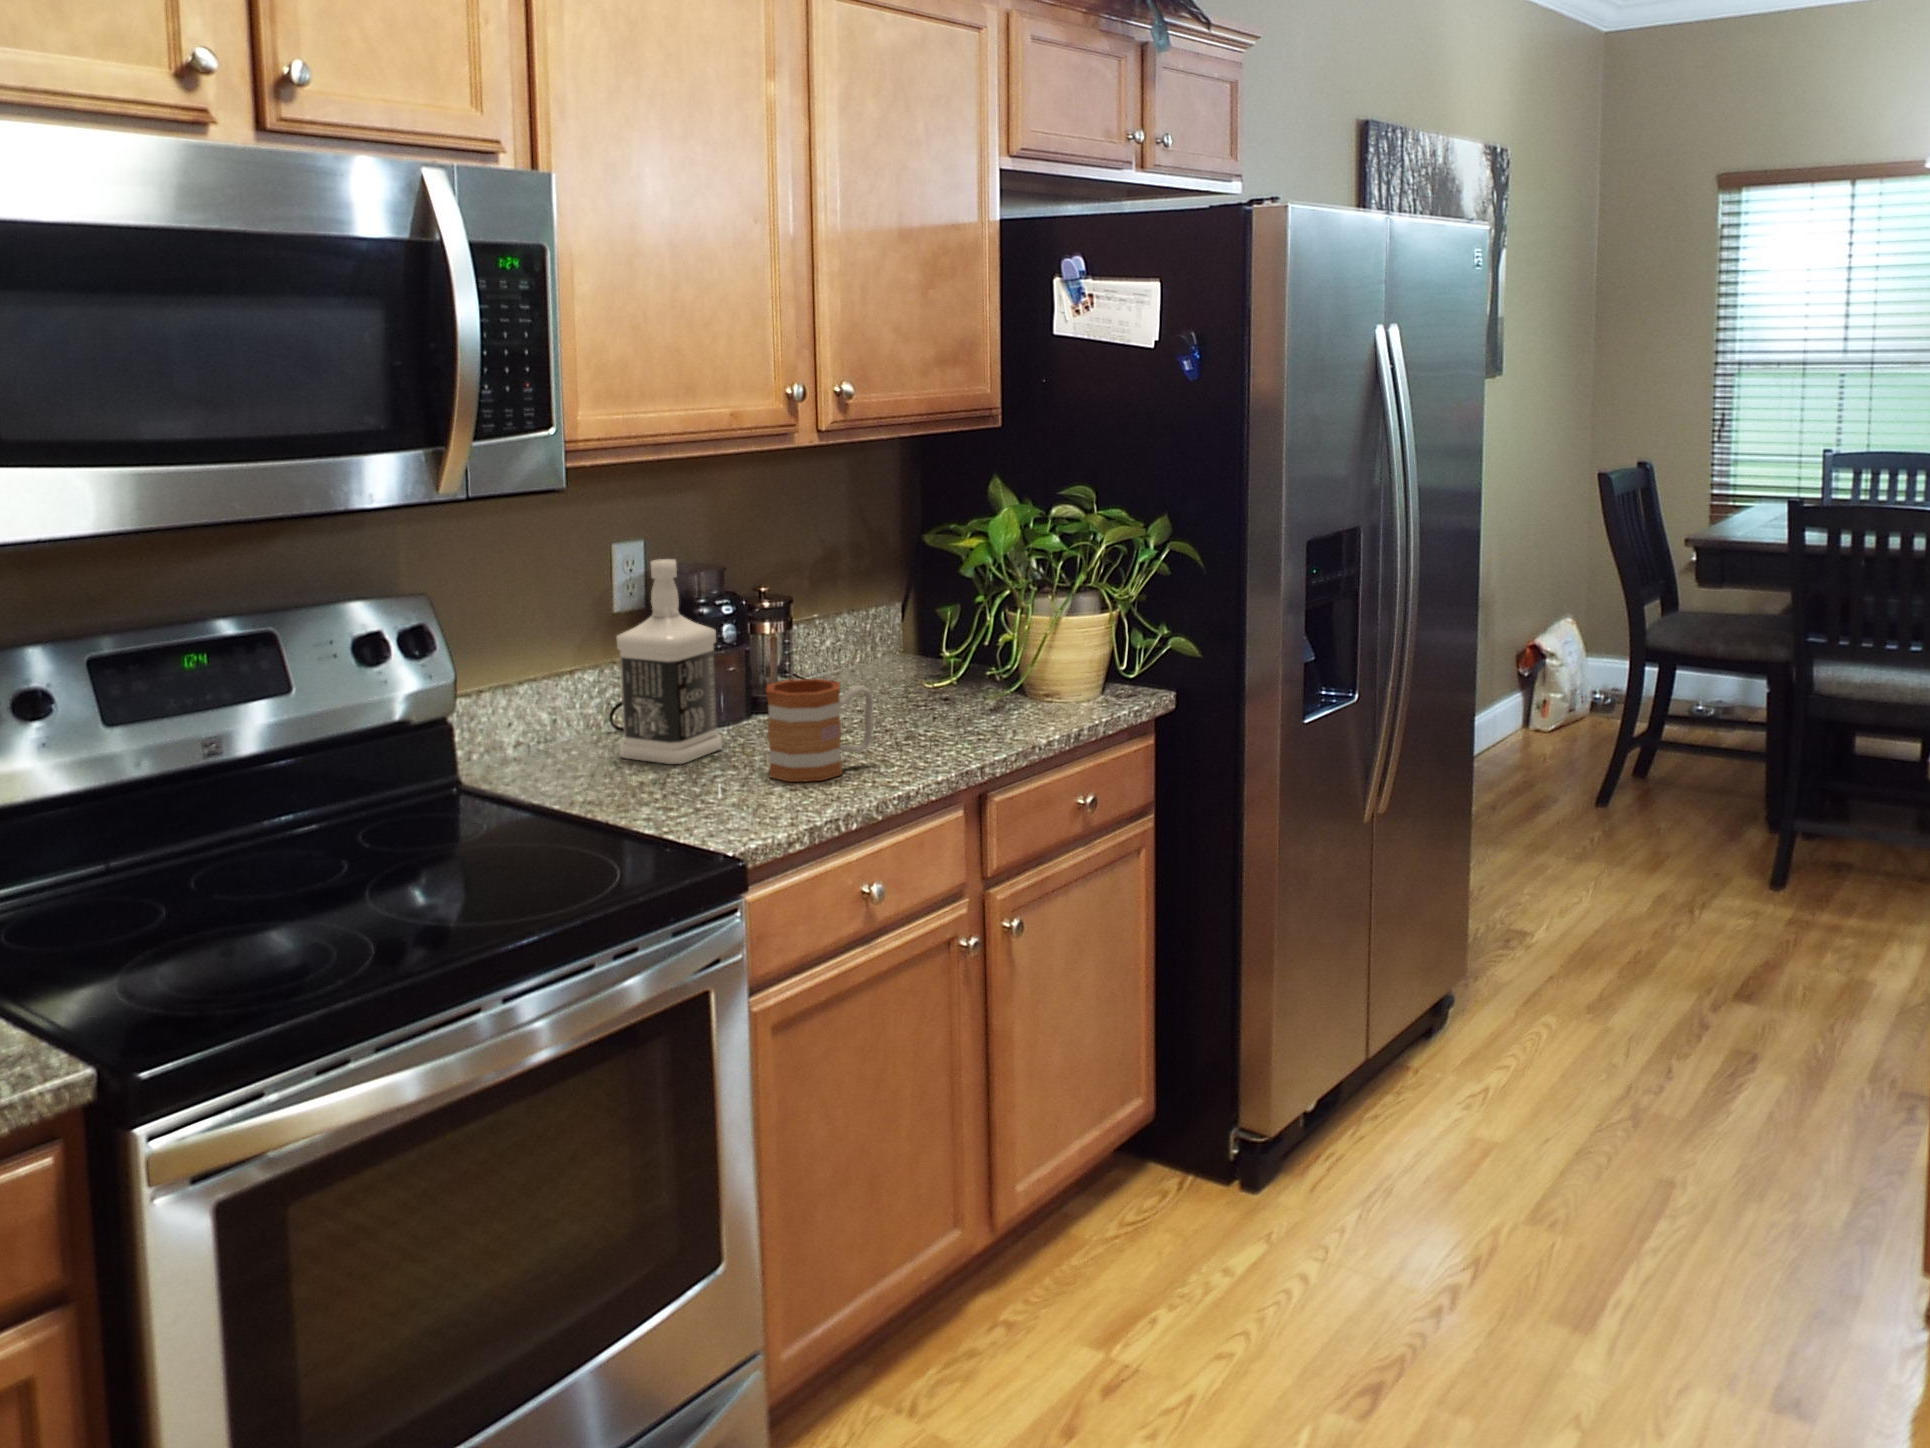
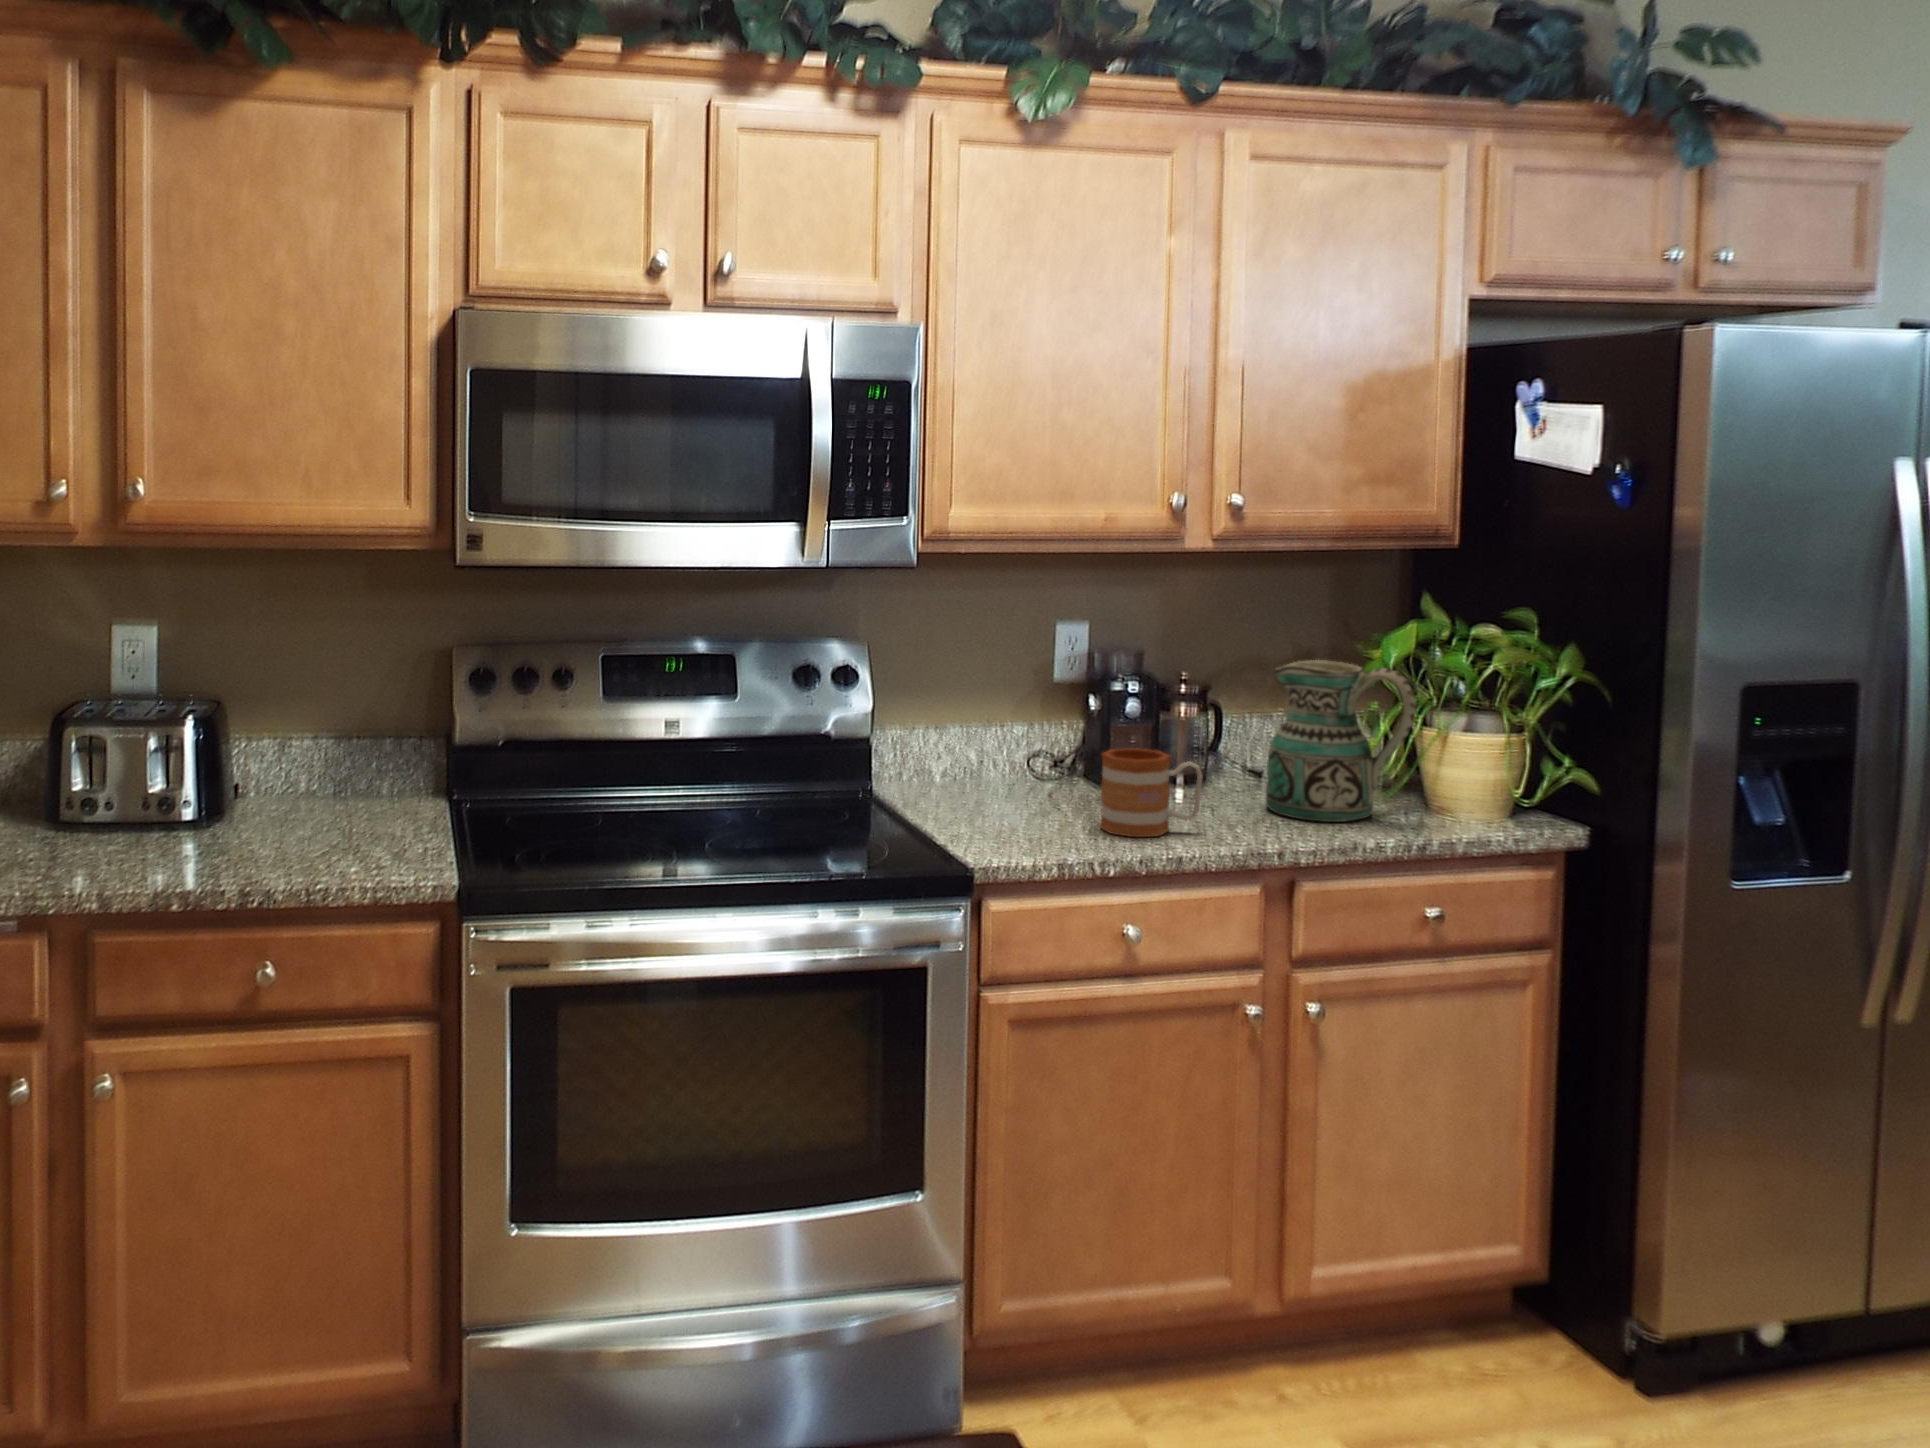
ceramic pitcher: none [887,558,1037,731] -> present [1266,660,1416,822]
bottle: present [617,559,722,764] -> none [1014,636,1099,807]

